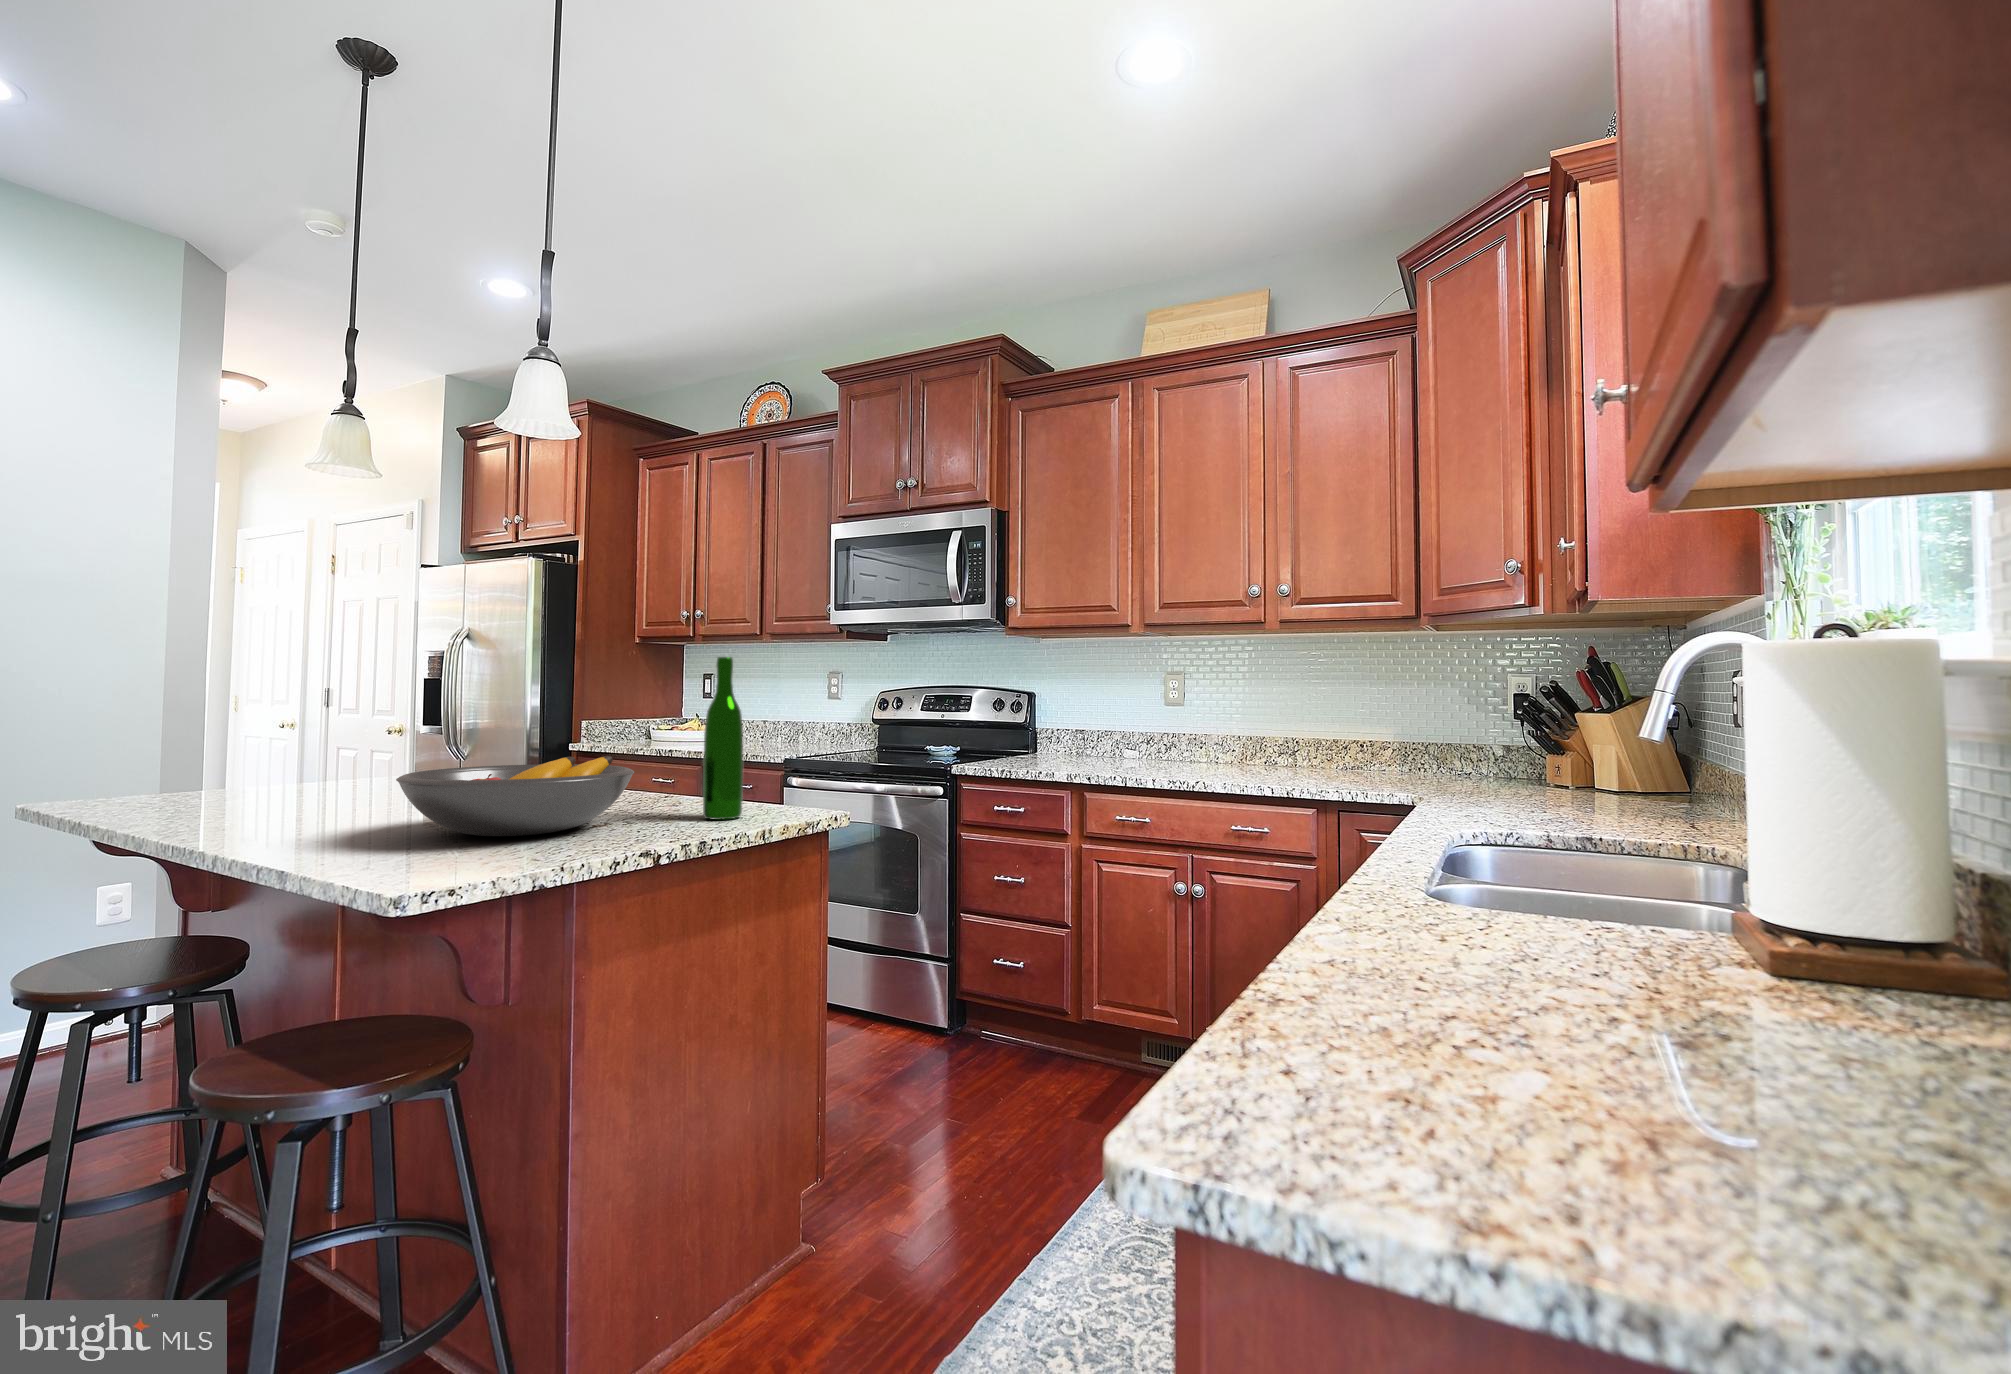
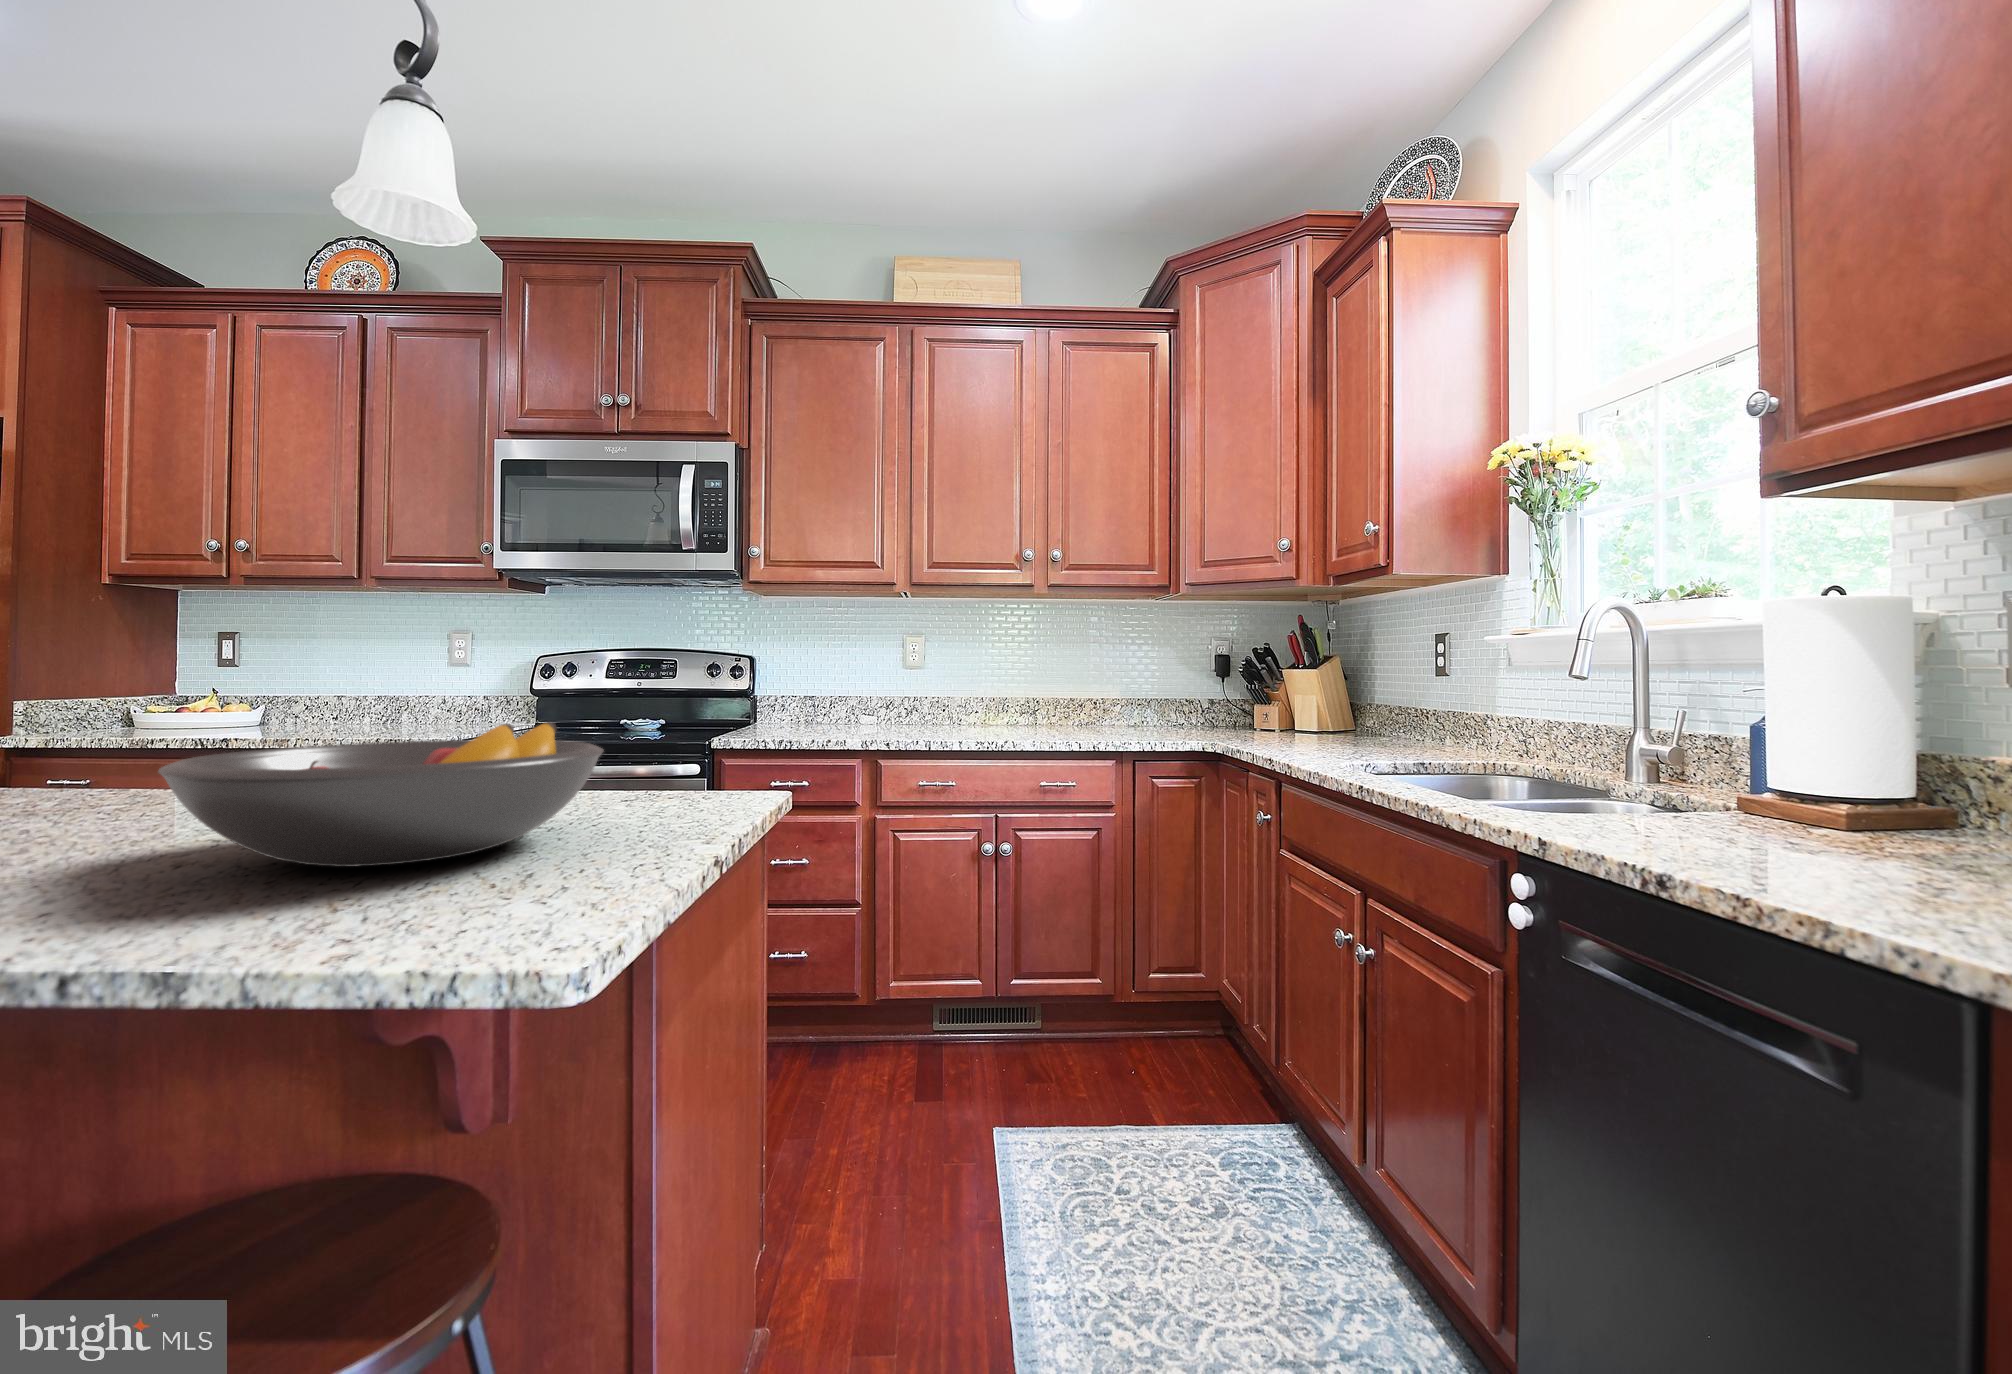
wine bottle: present [703,657,743,820] -> none [650,581,705,809]

